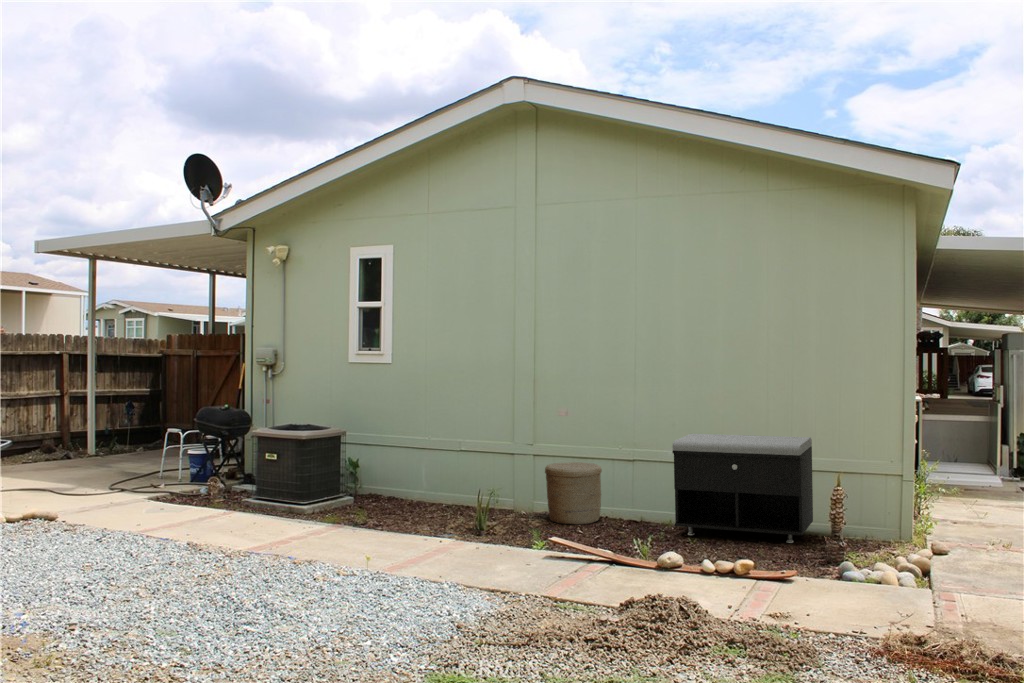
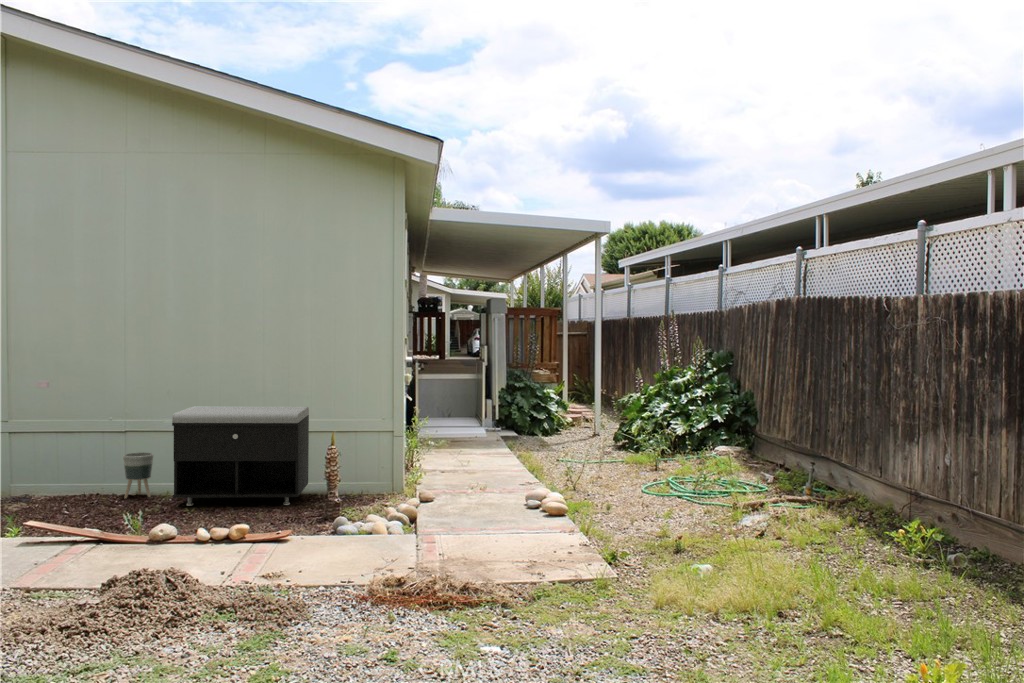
woven basket: present [545,462,602,524] -> none [27,439,95,505]
planter: none [627,478,655,524] -> present [123,452,153,498]

